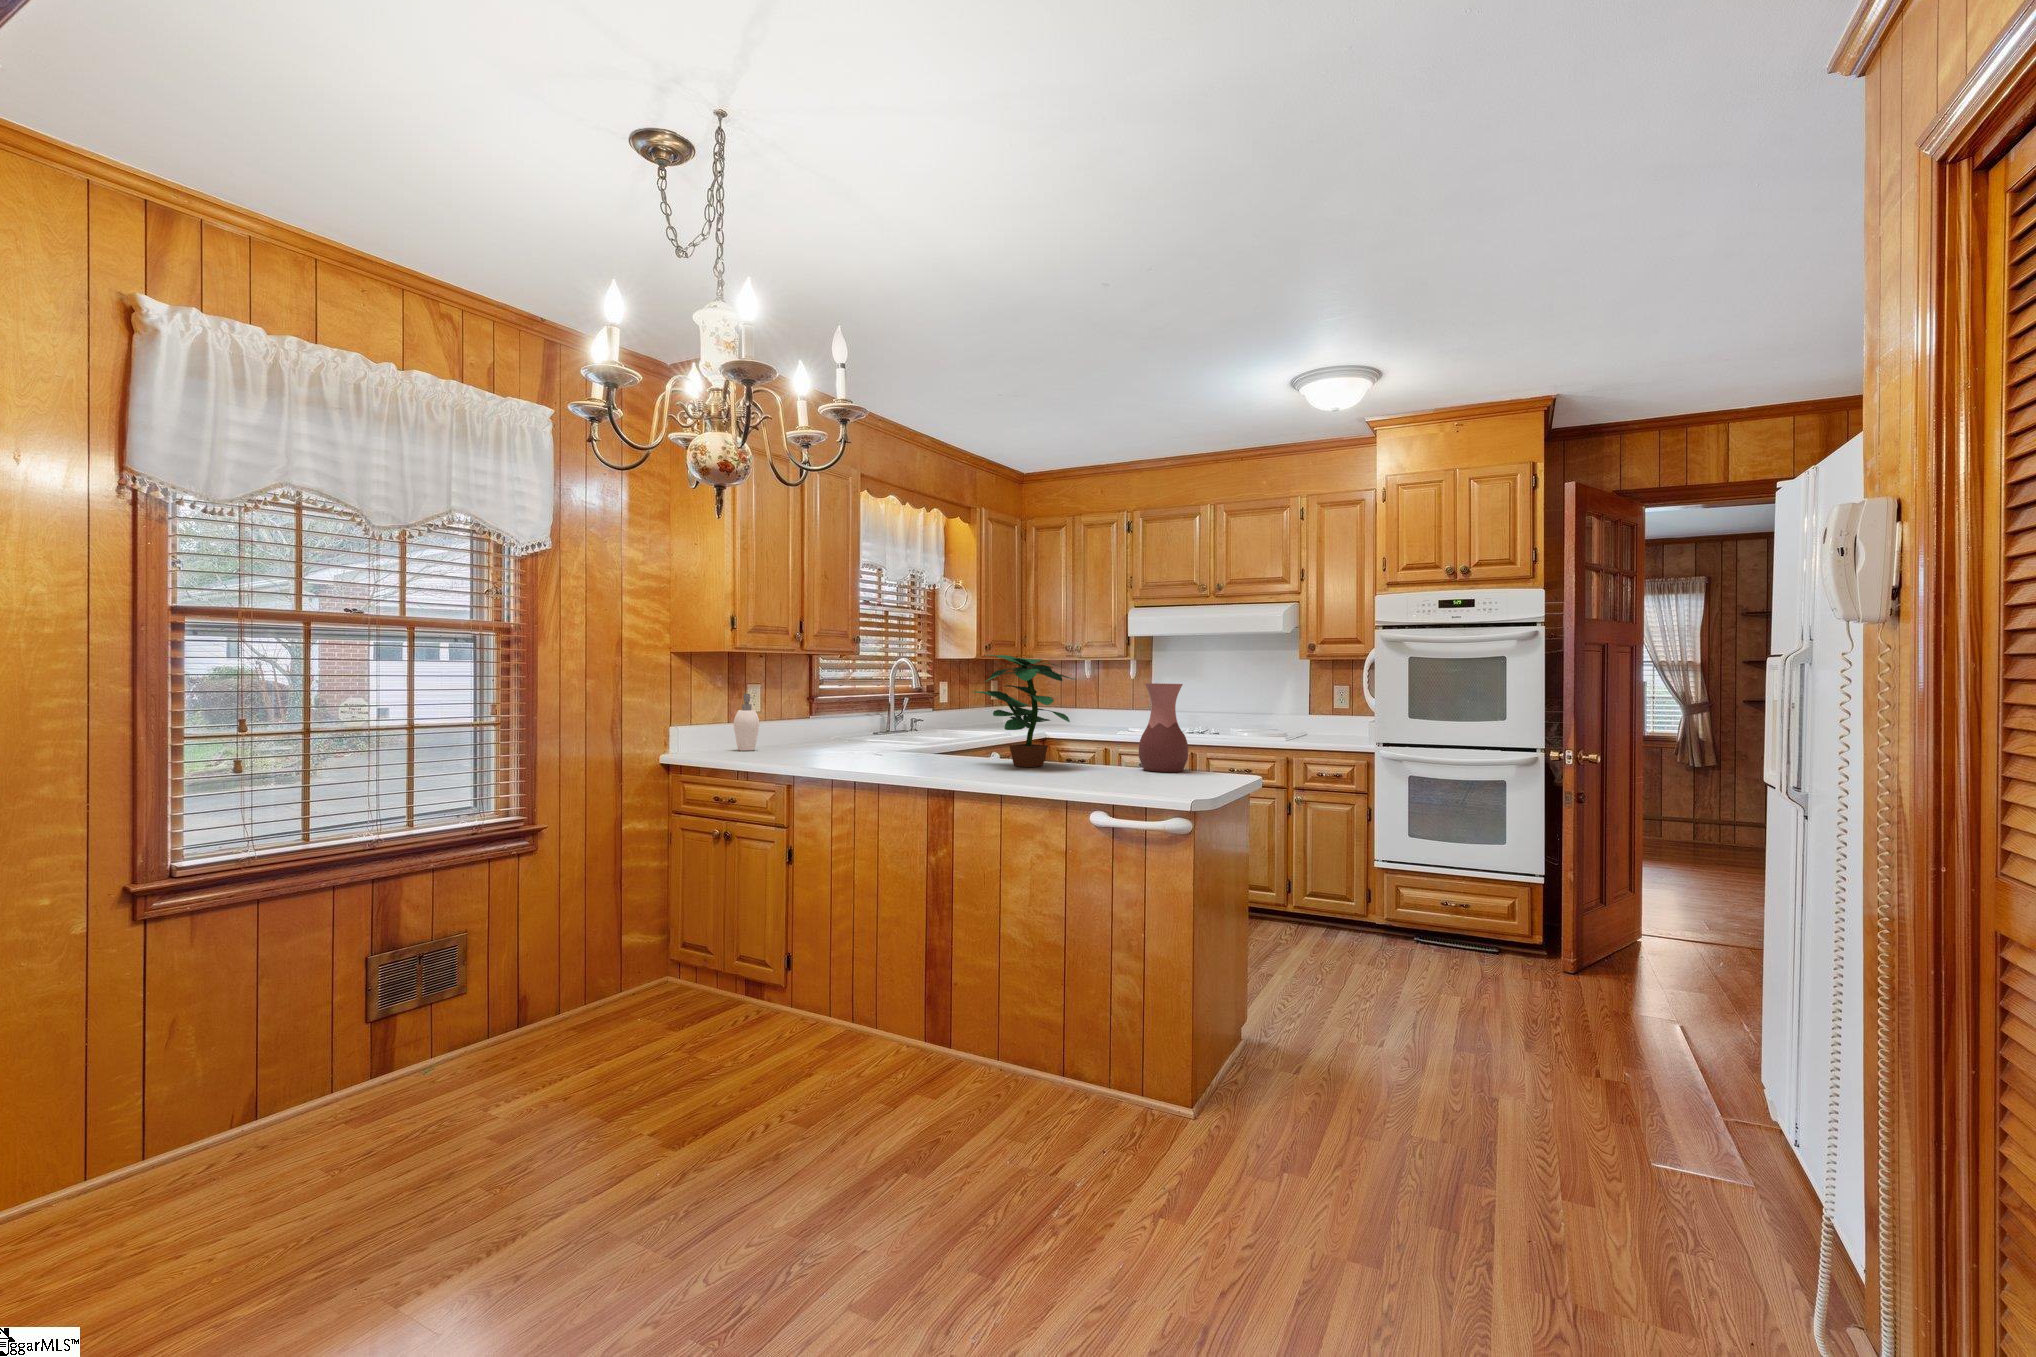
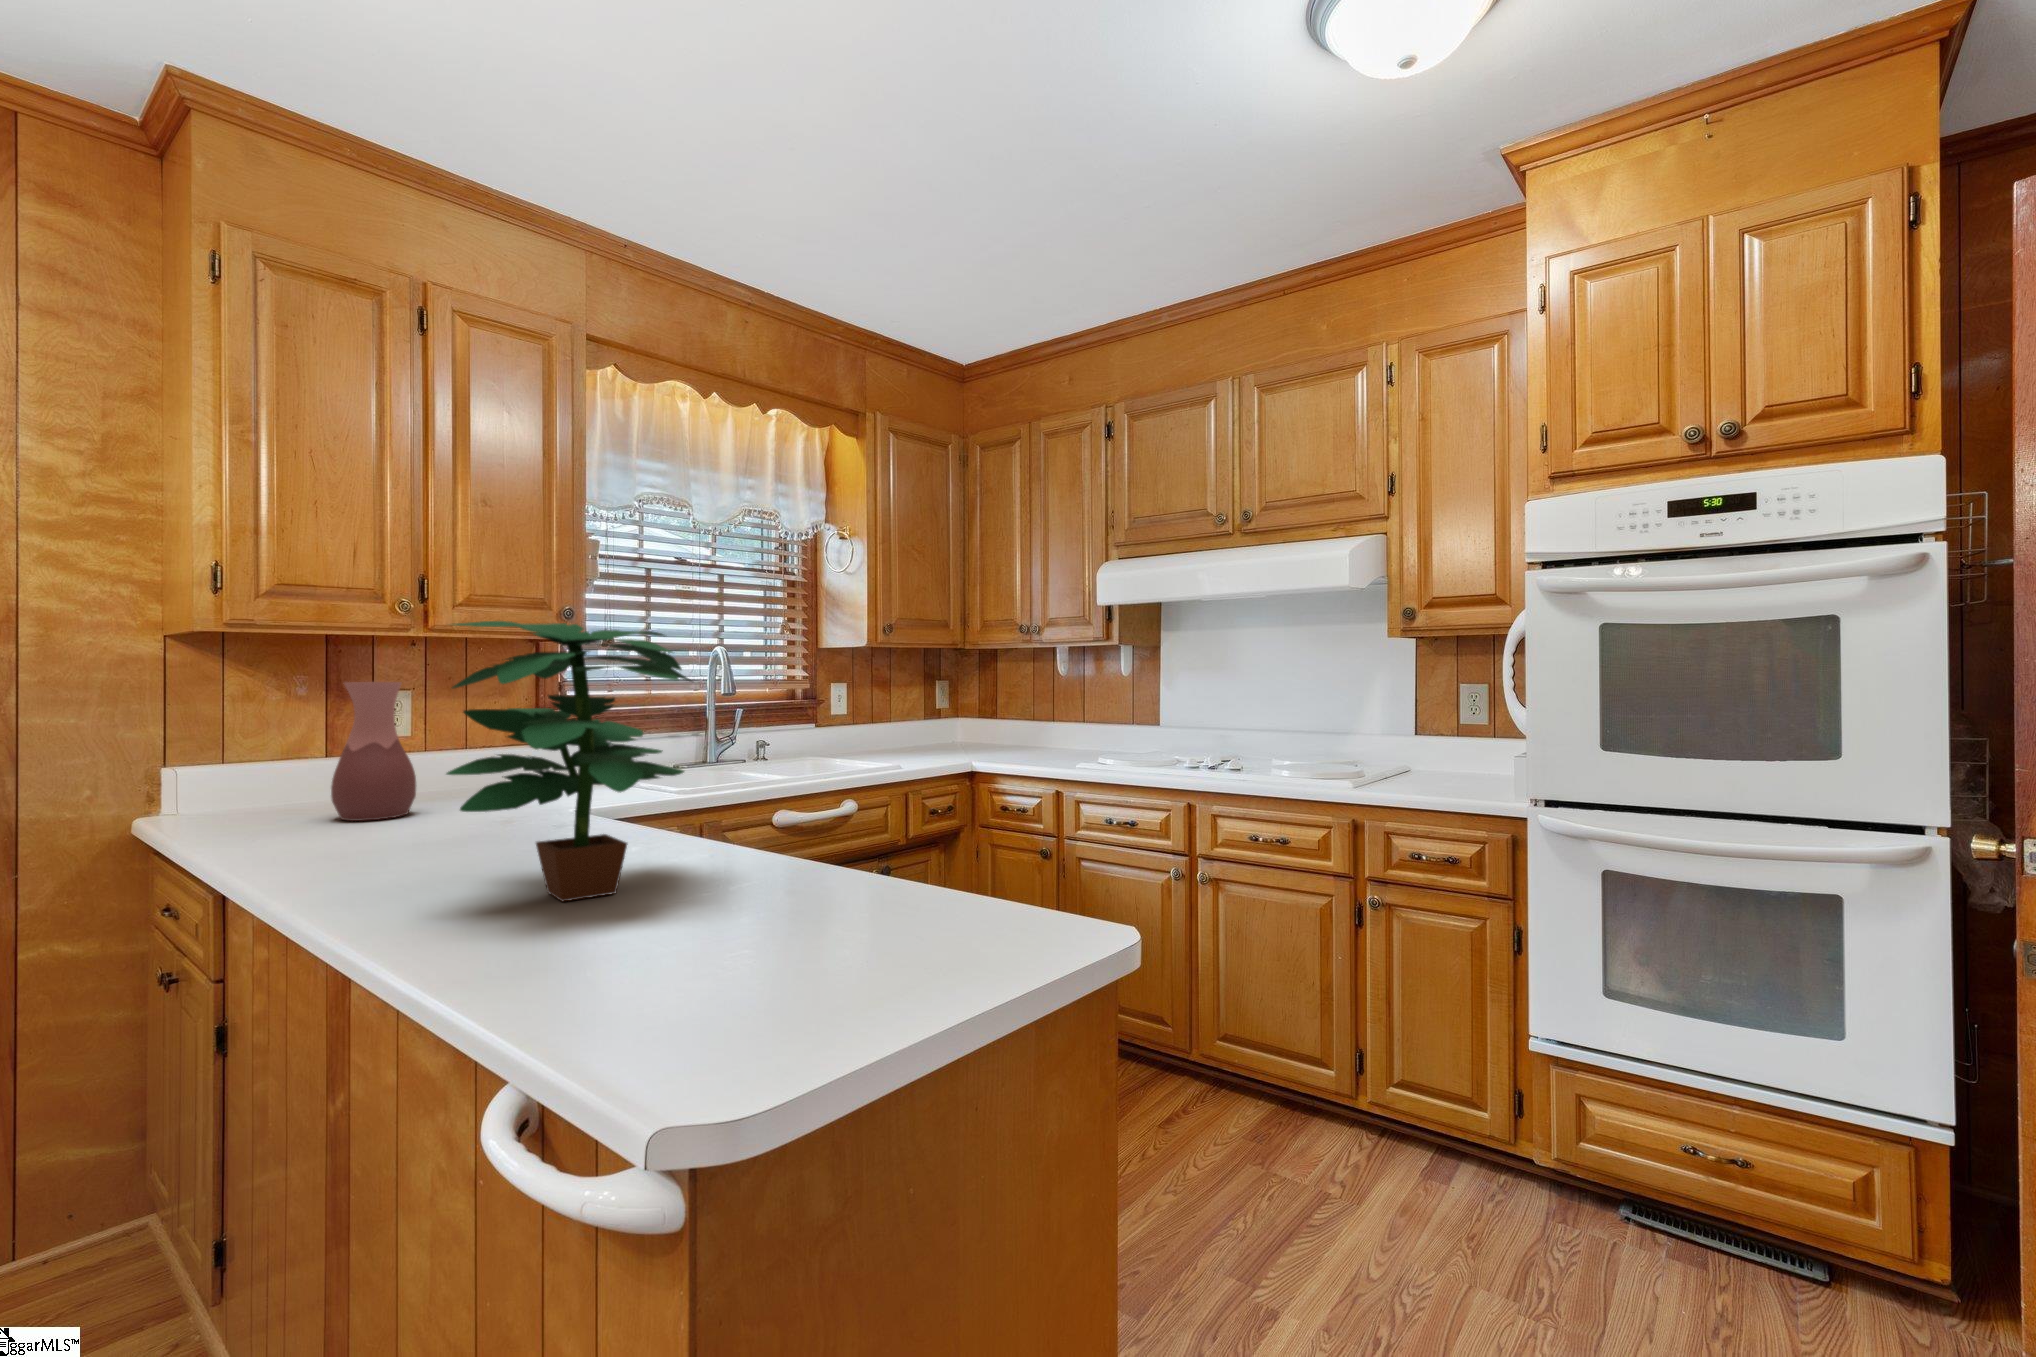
vase: present [1139,683,1188,772] -> present [331,682,416,821]
soap dispenser: present [734,694,759,751] -> none [249,710,307,816]

